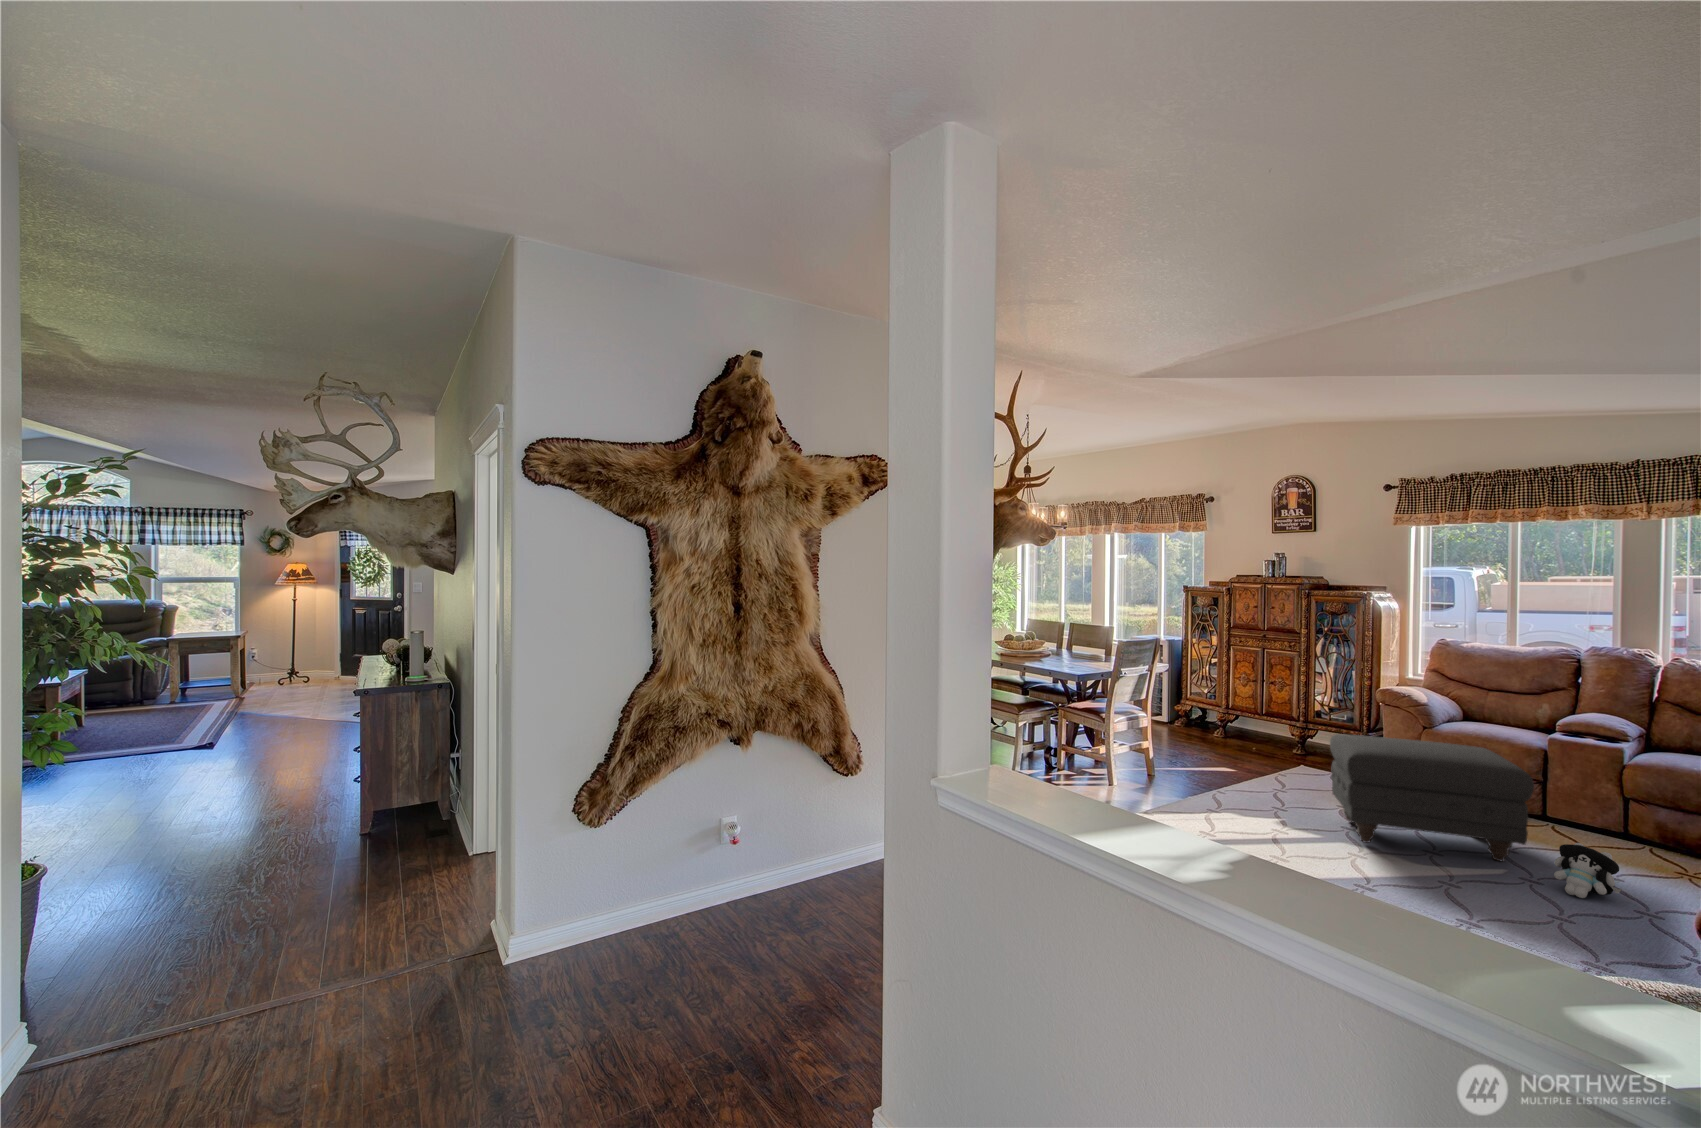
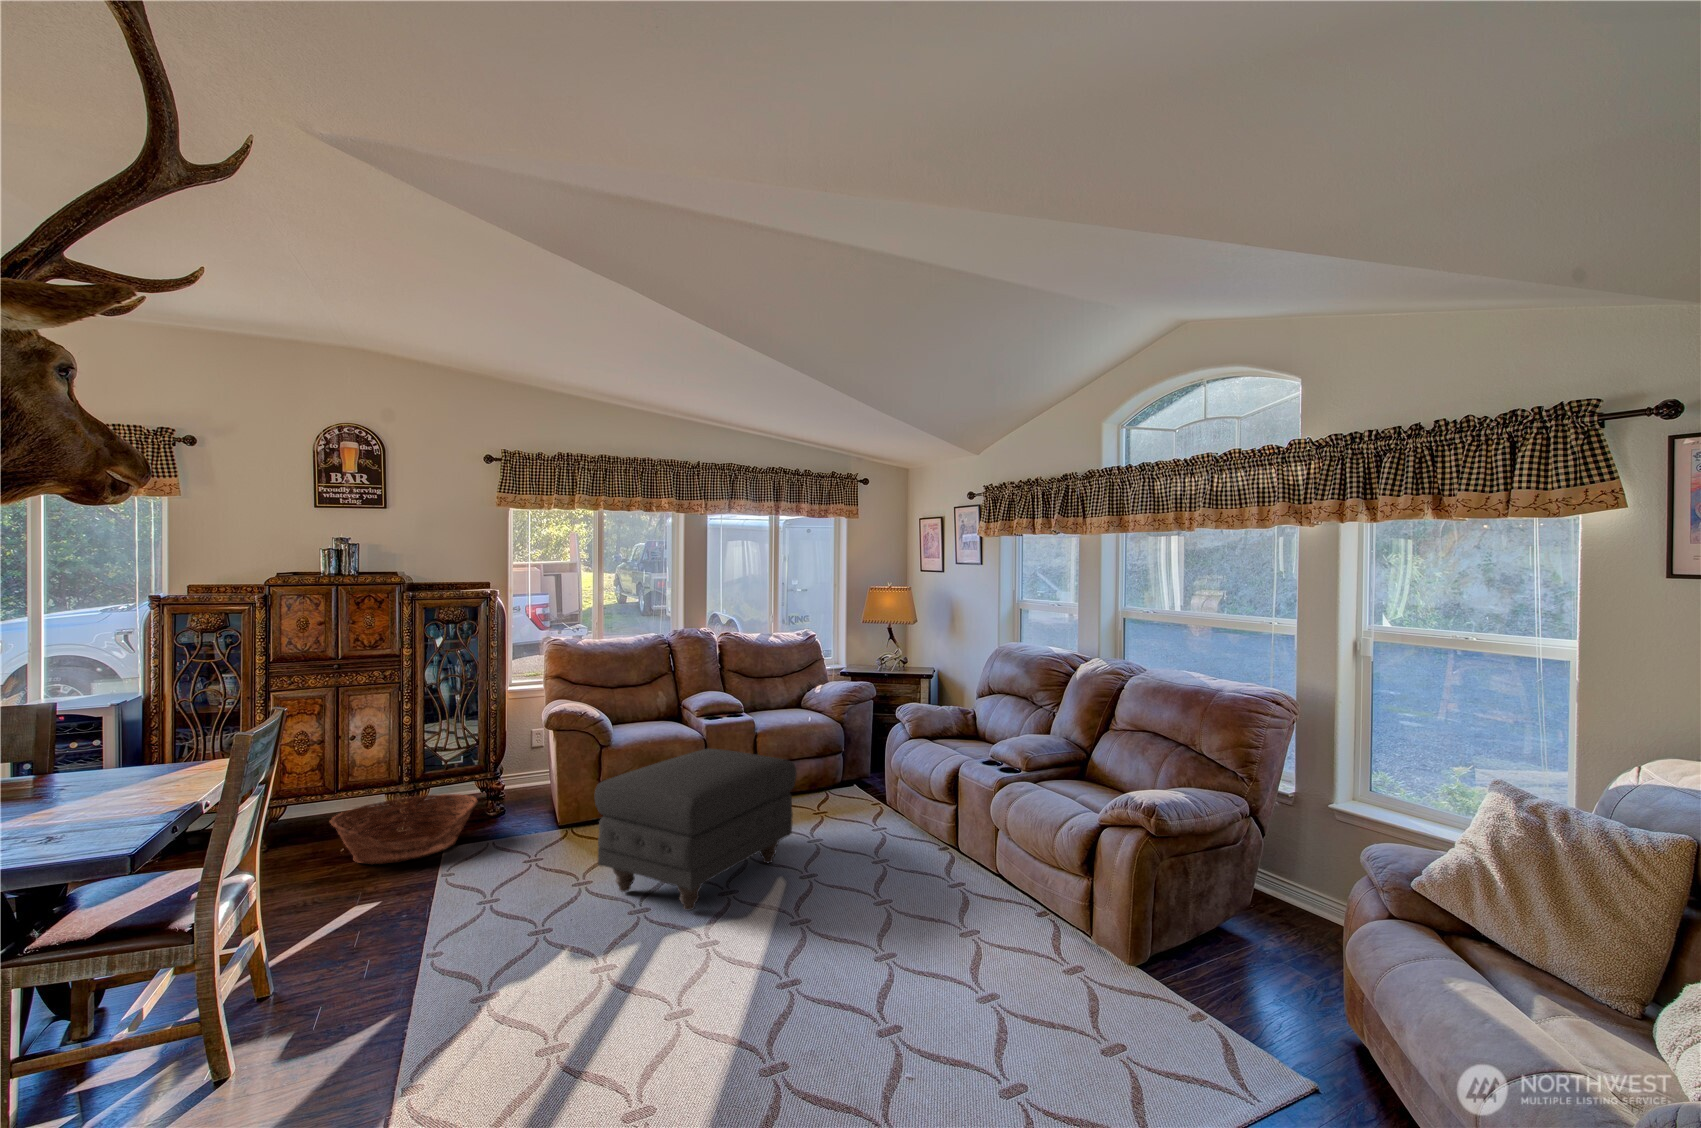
basket: none [1238,726,1333,769] -> present [330,794,478,864]
plush toy: present [1554,843,1621,898] -> none [829,814,875,866]

